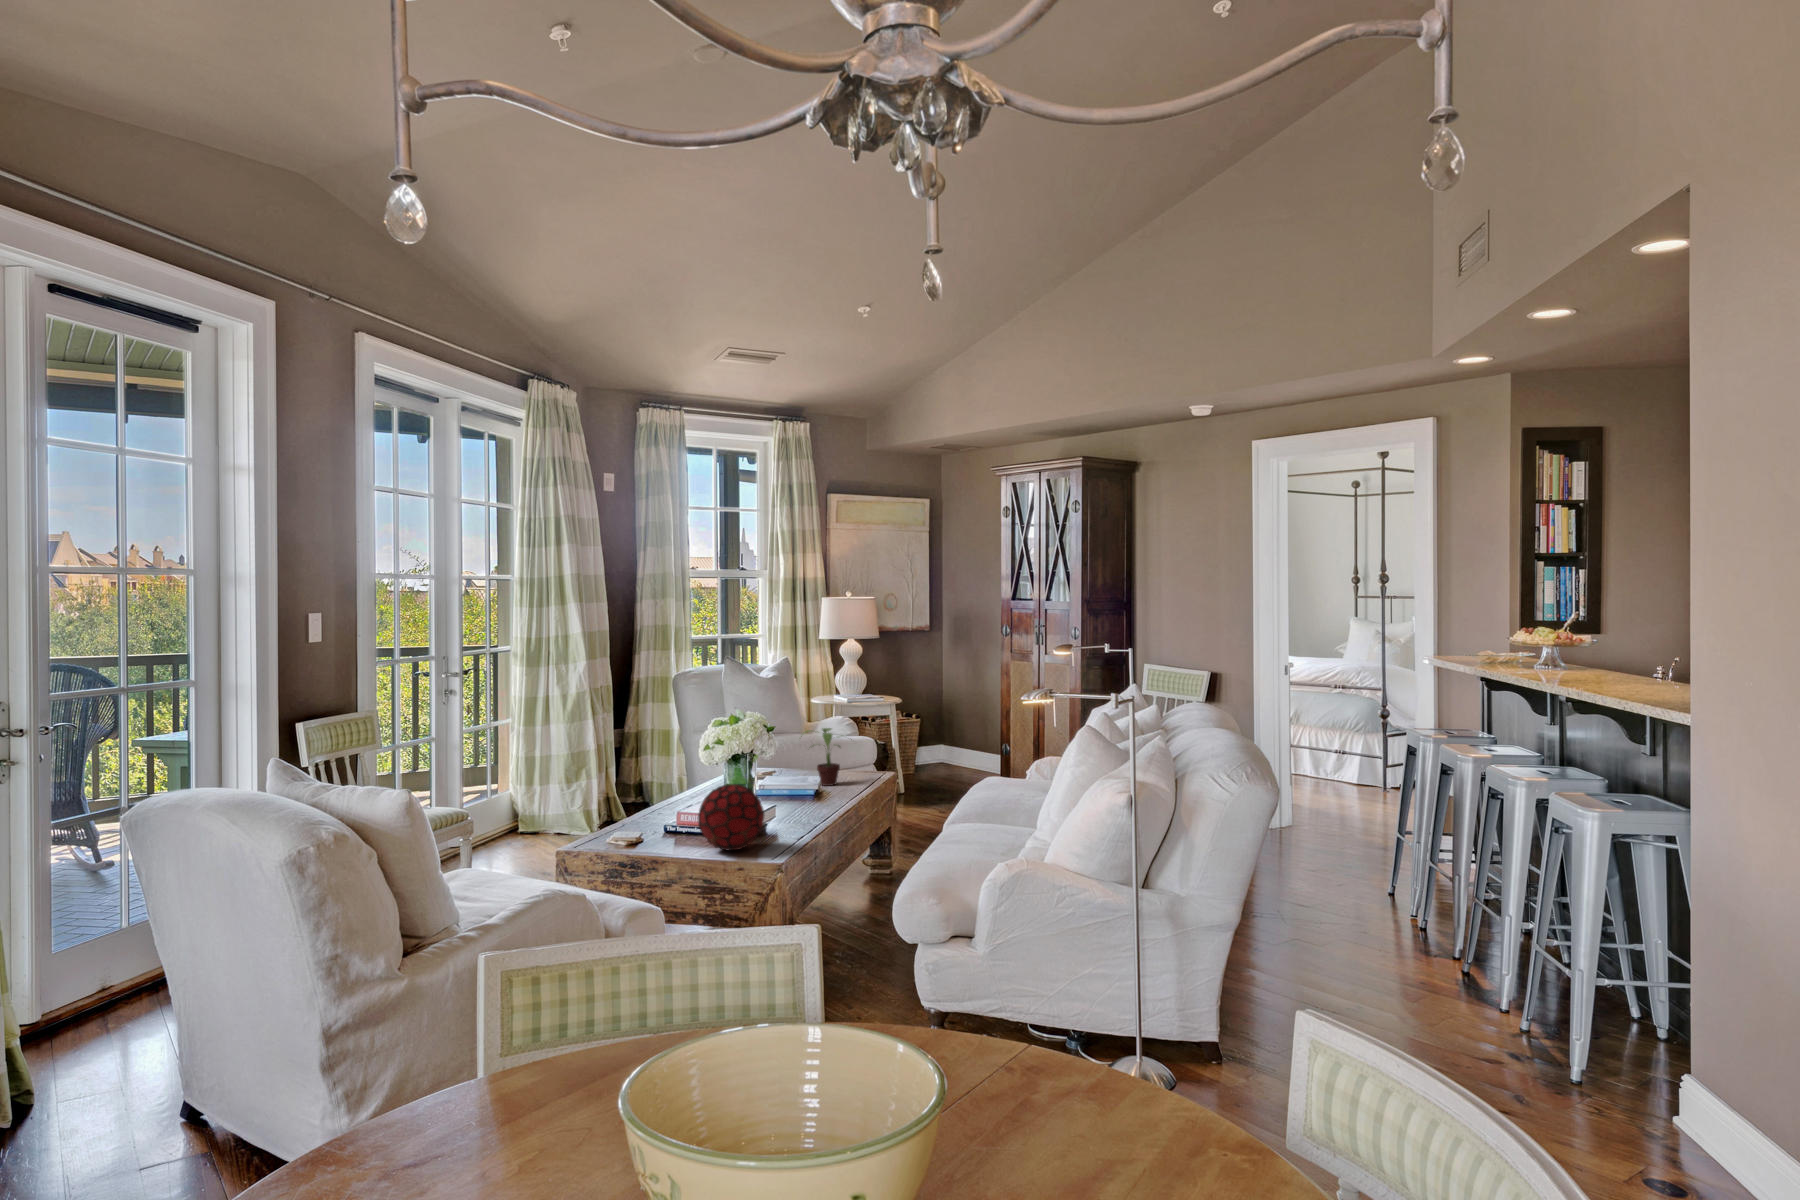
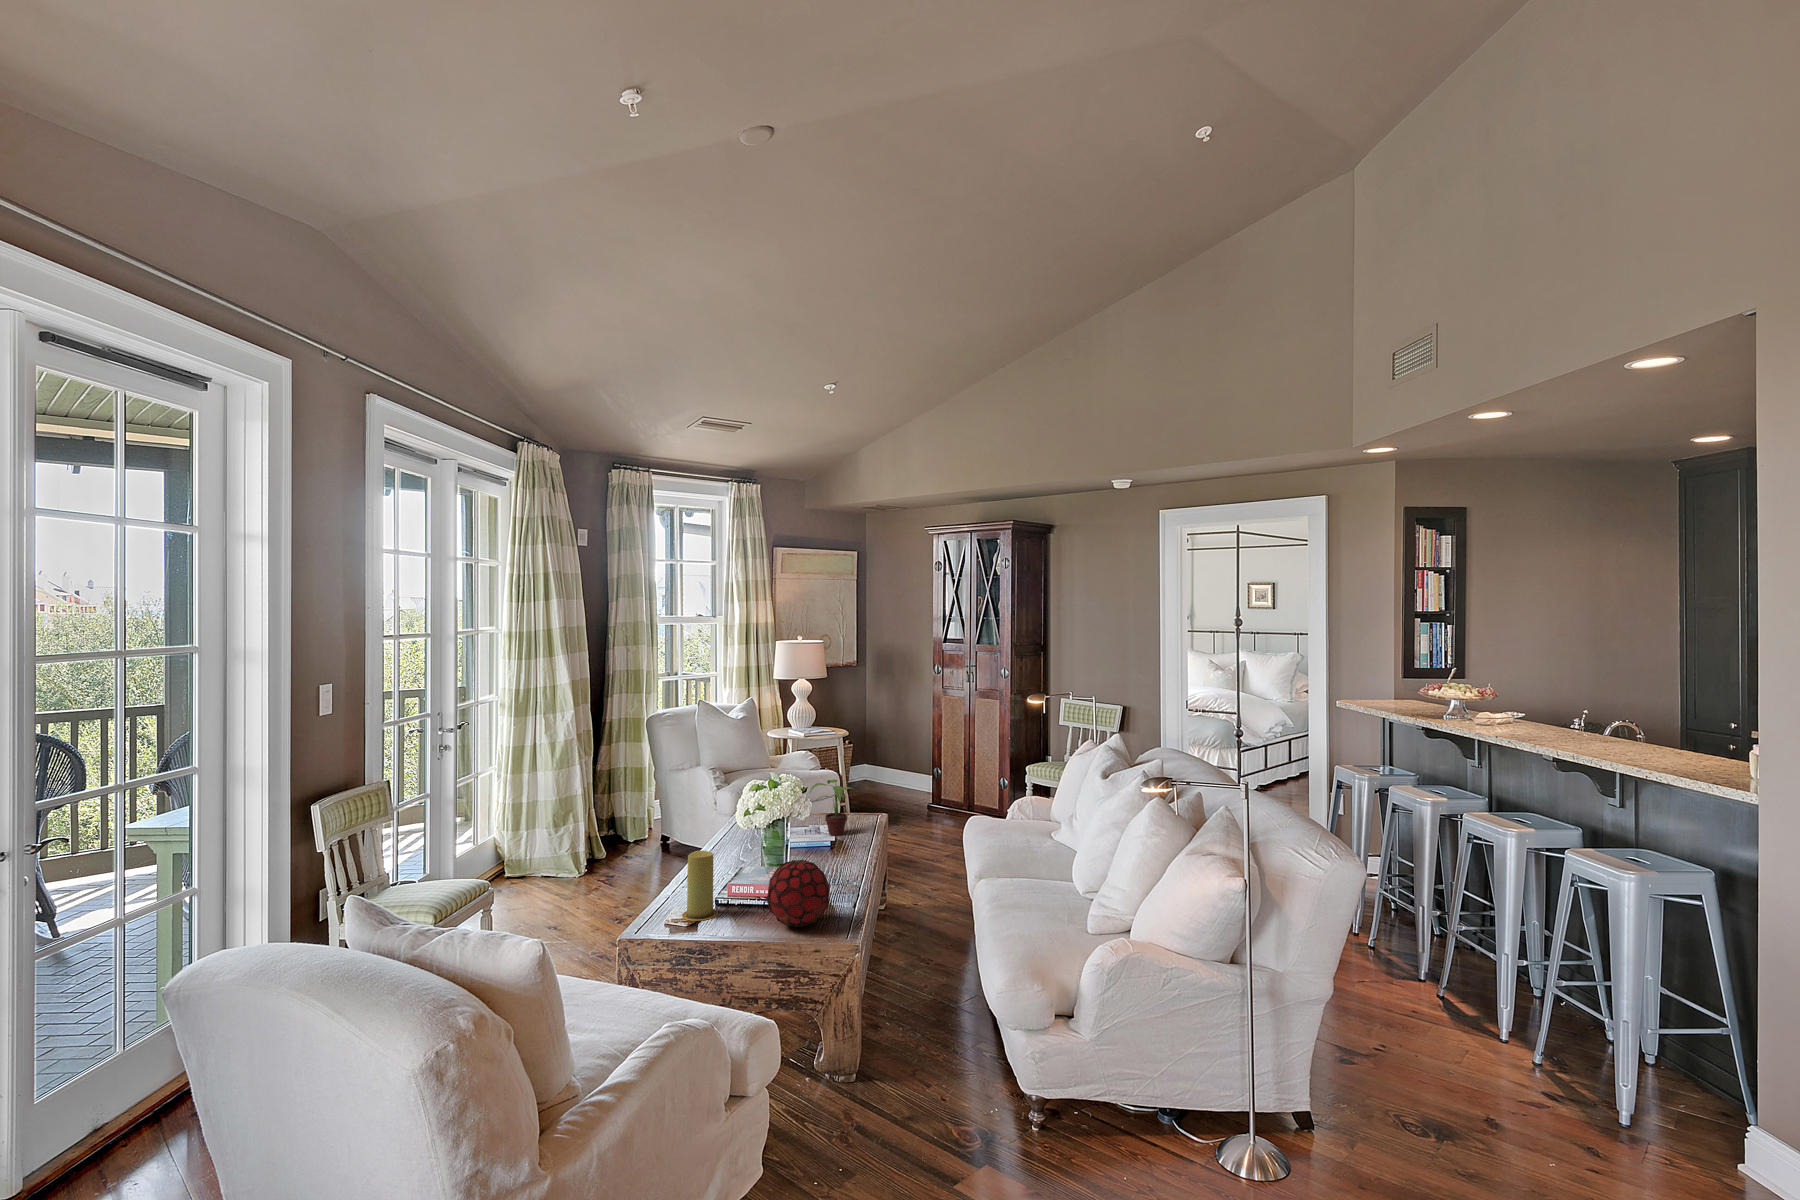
candle: none [626,776,662,844] -> present [682,851,718,921]

